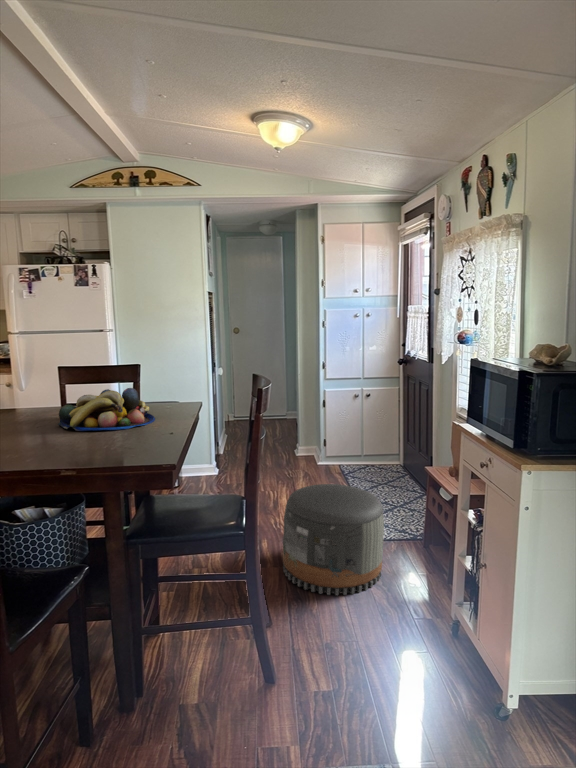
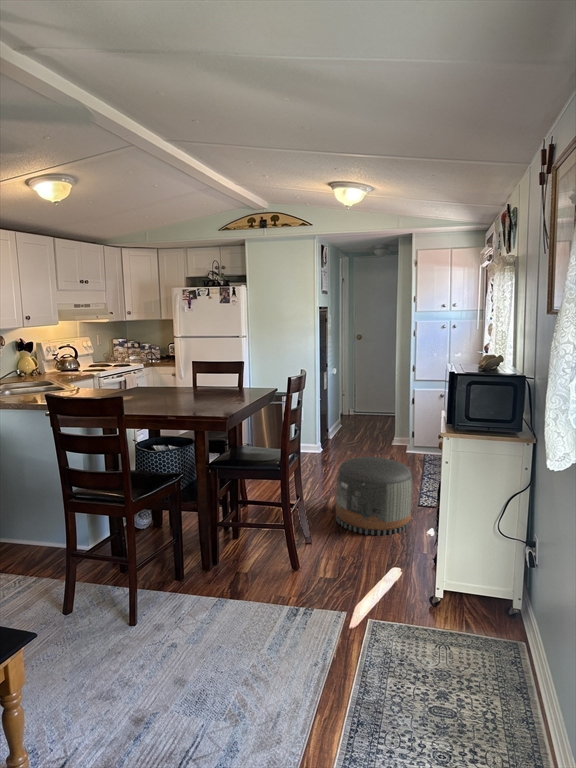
fruit bowl: present [58,388,155,431] -> none [183,376,242,401]

